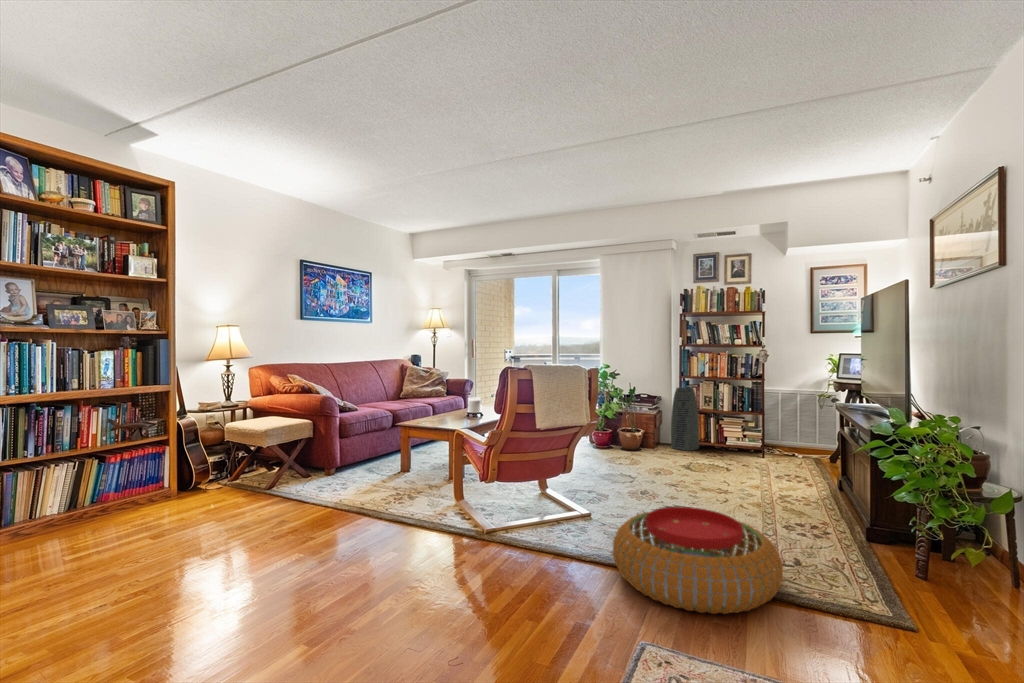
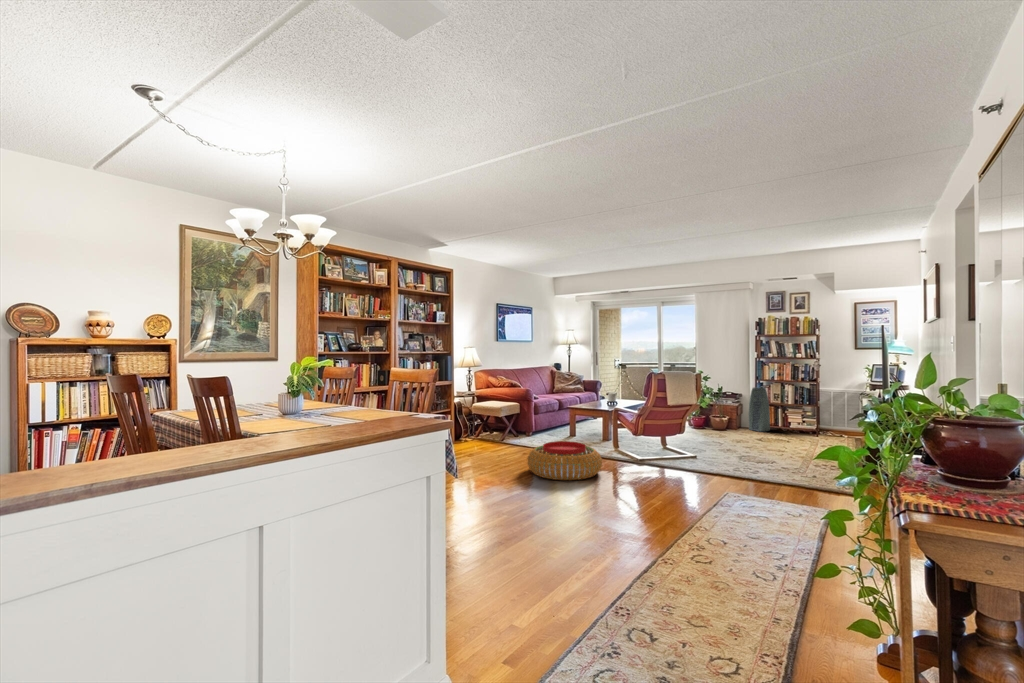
pouf: present [613,507,783,614] -> present [527,441,602,480]

